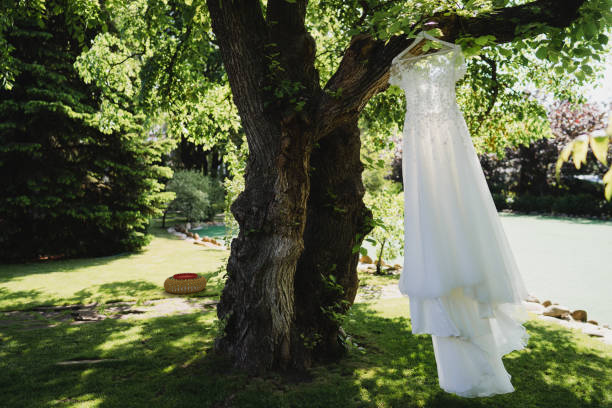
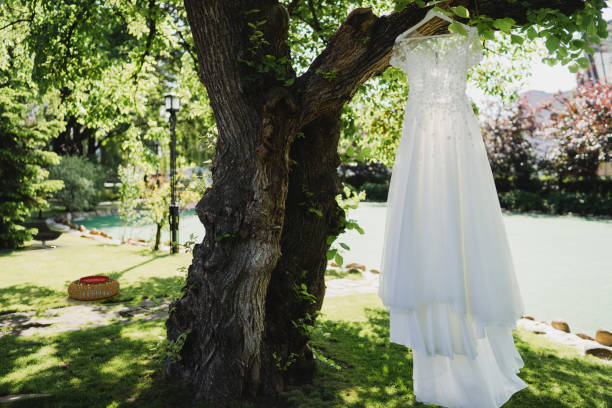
lounge chair: none [144,229,176,254] -> present [23,222,62,249]

